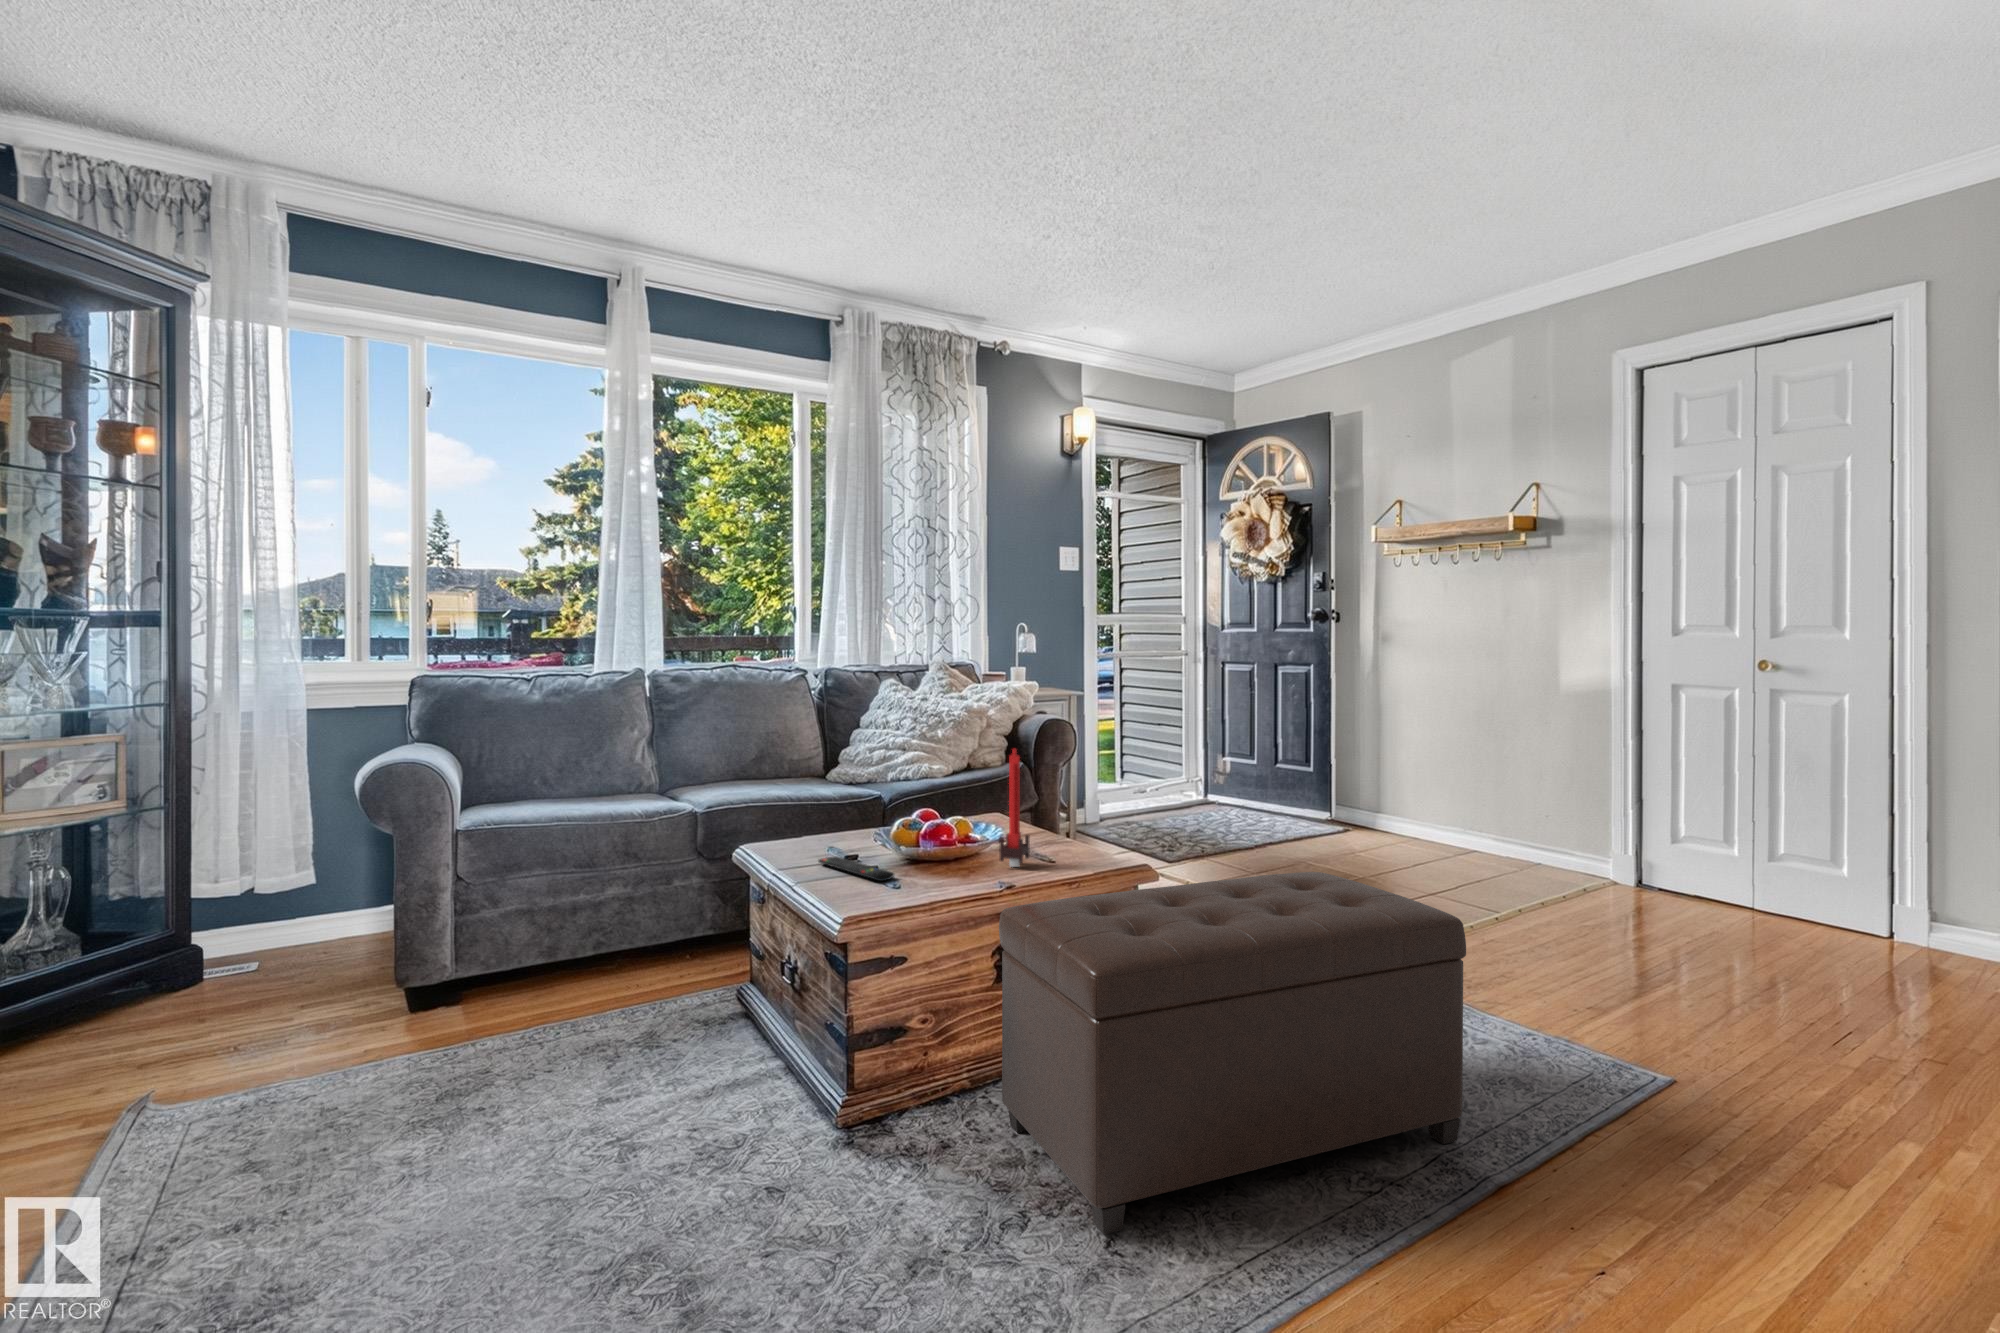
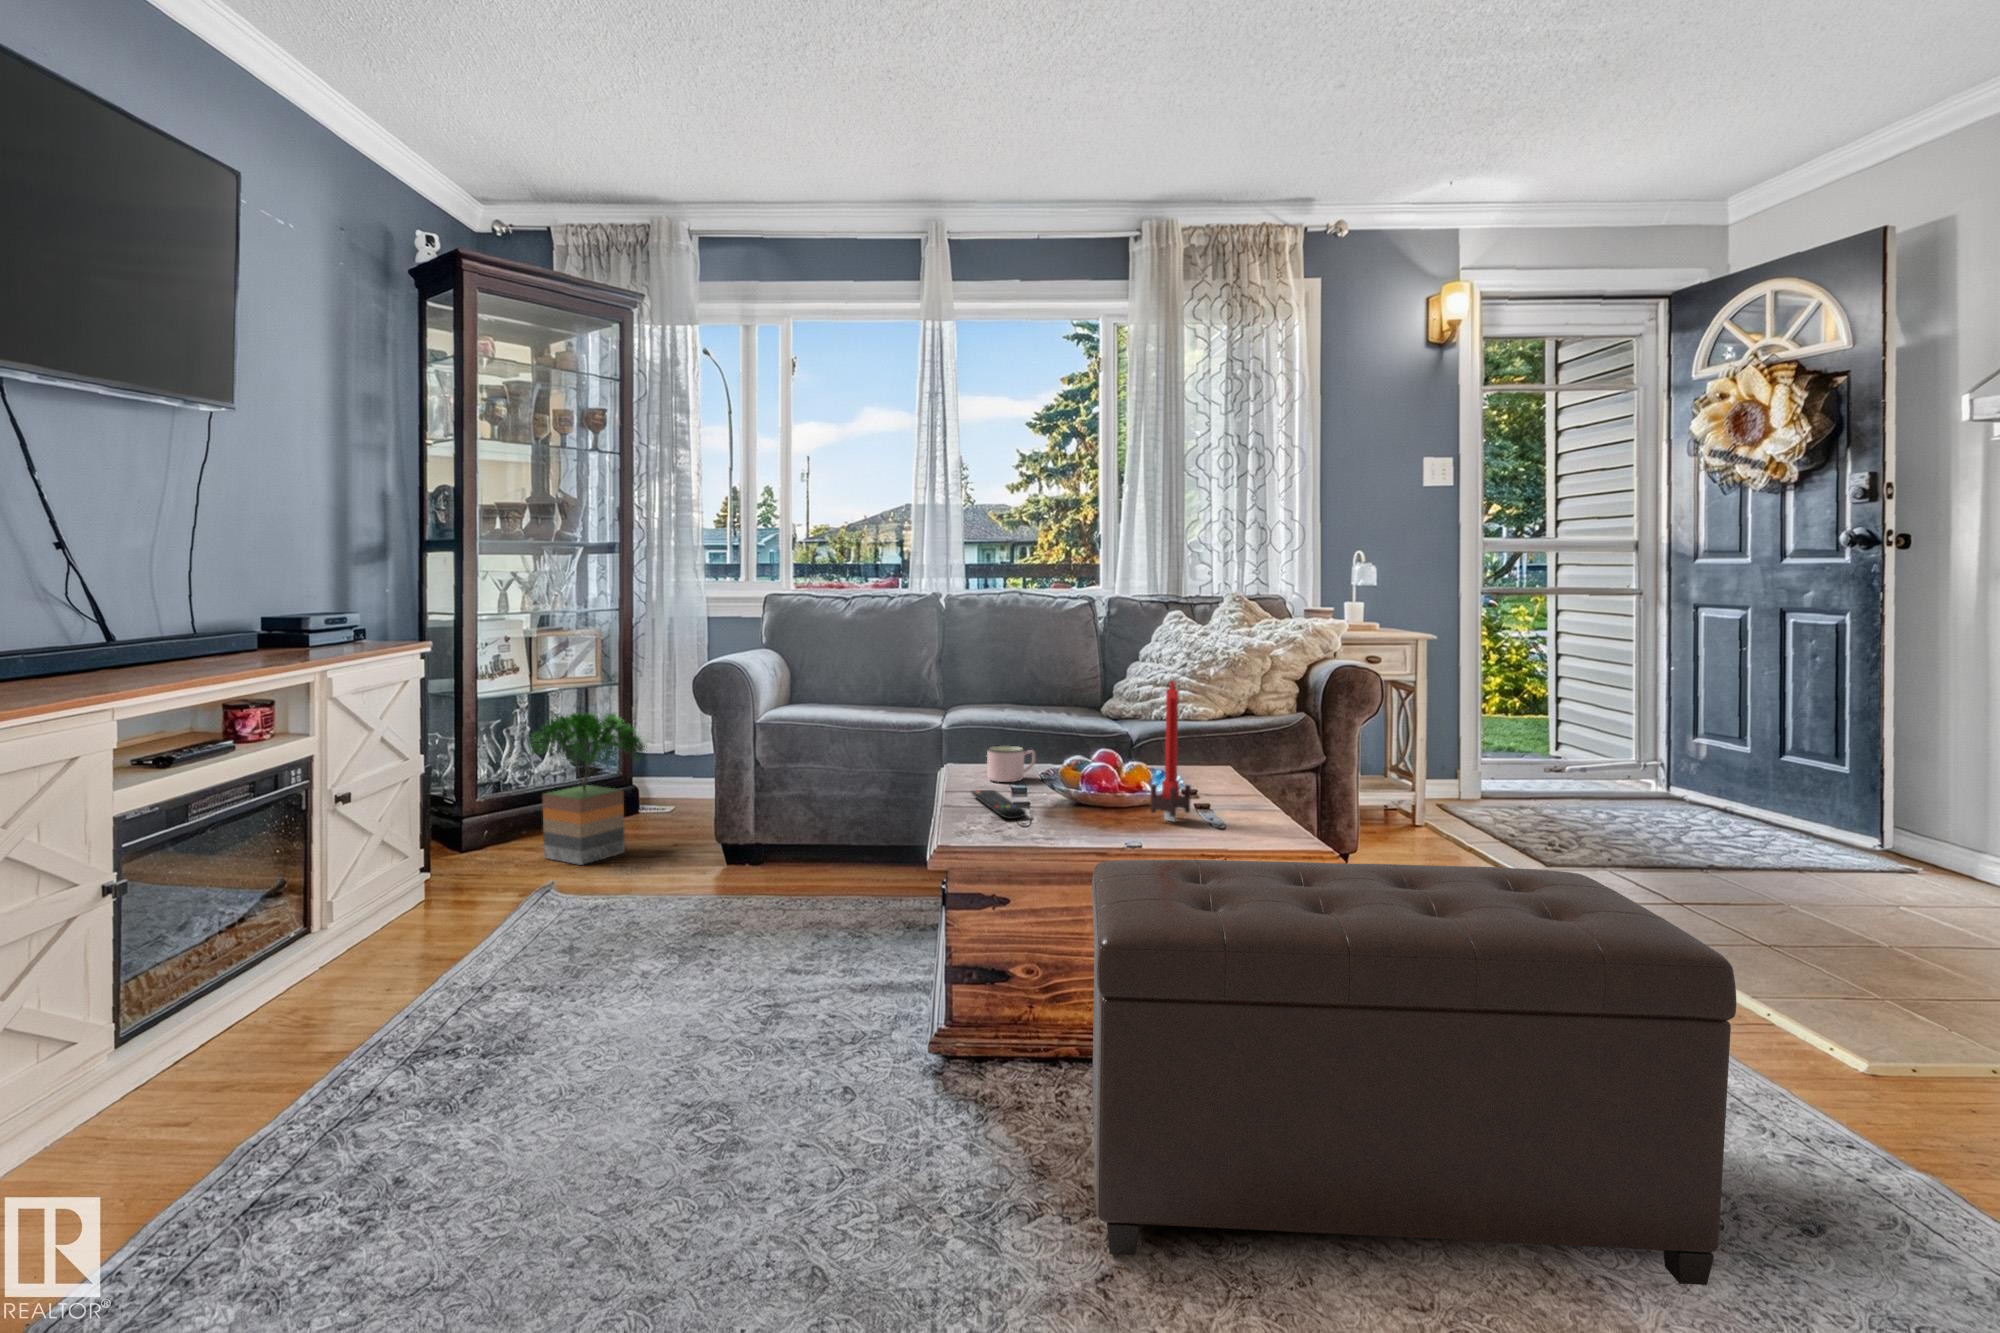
potted tree: none [167,812,340,995] -> present [530,713,647,865]
mug: none [809,813,851,848] -> present [987,745,1035,782]

